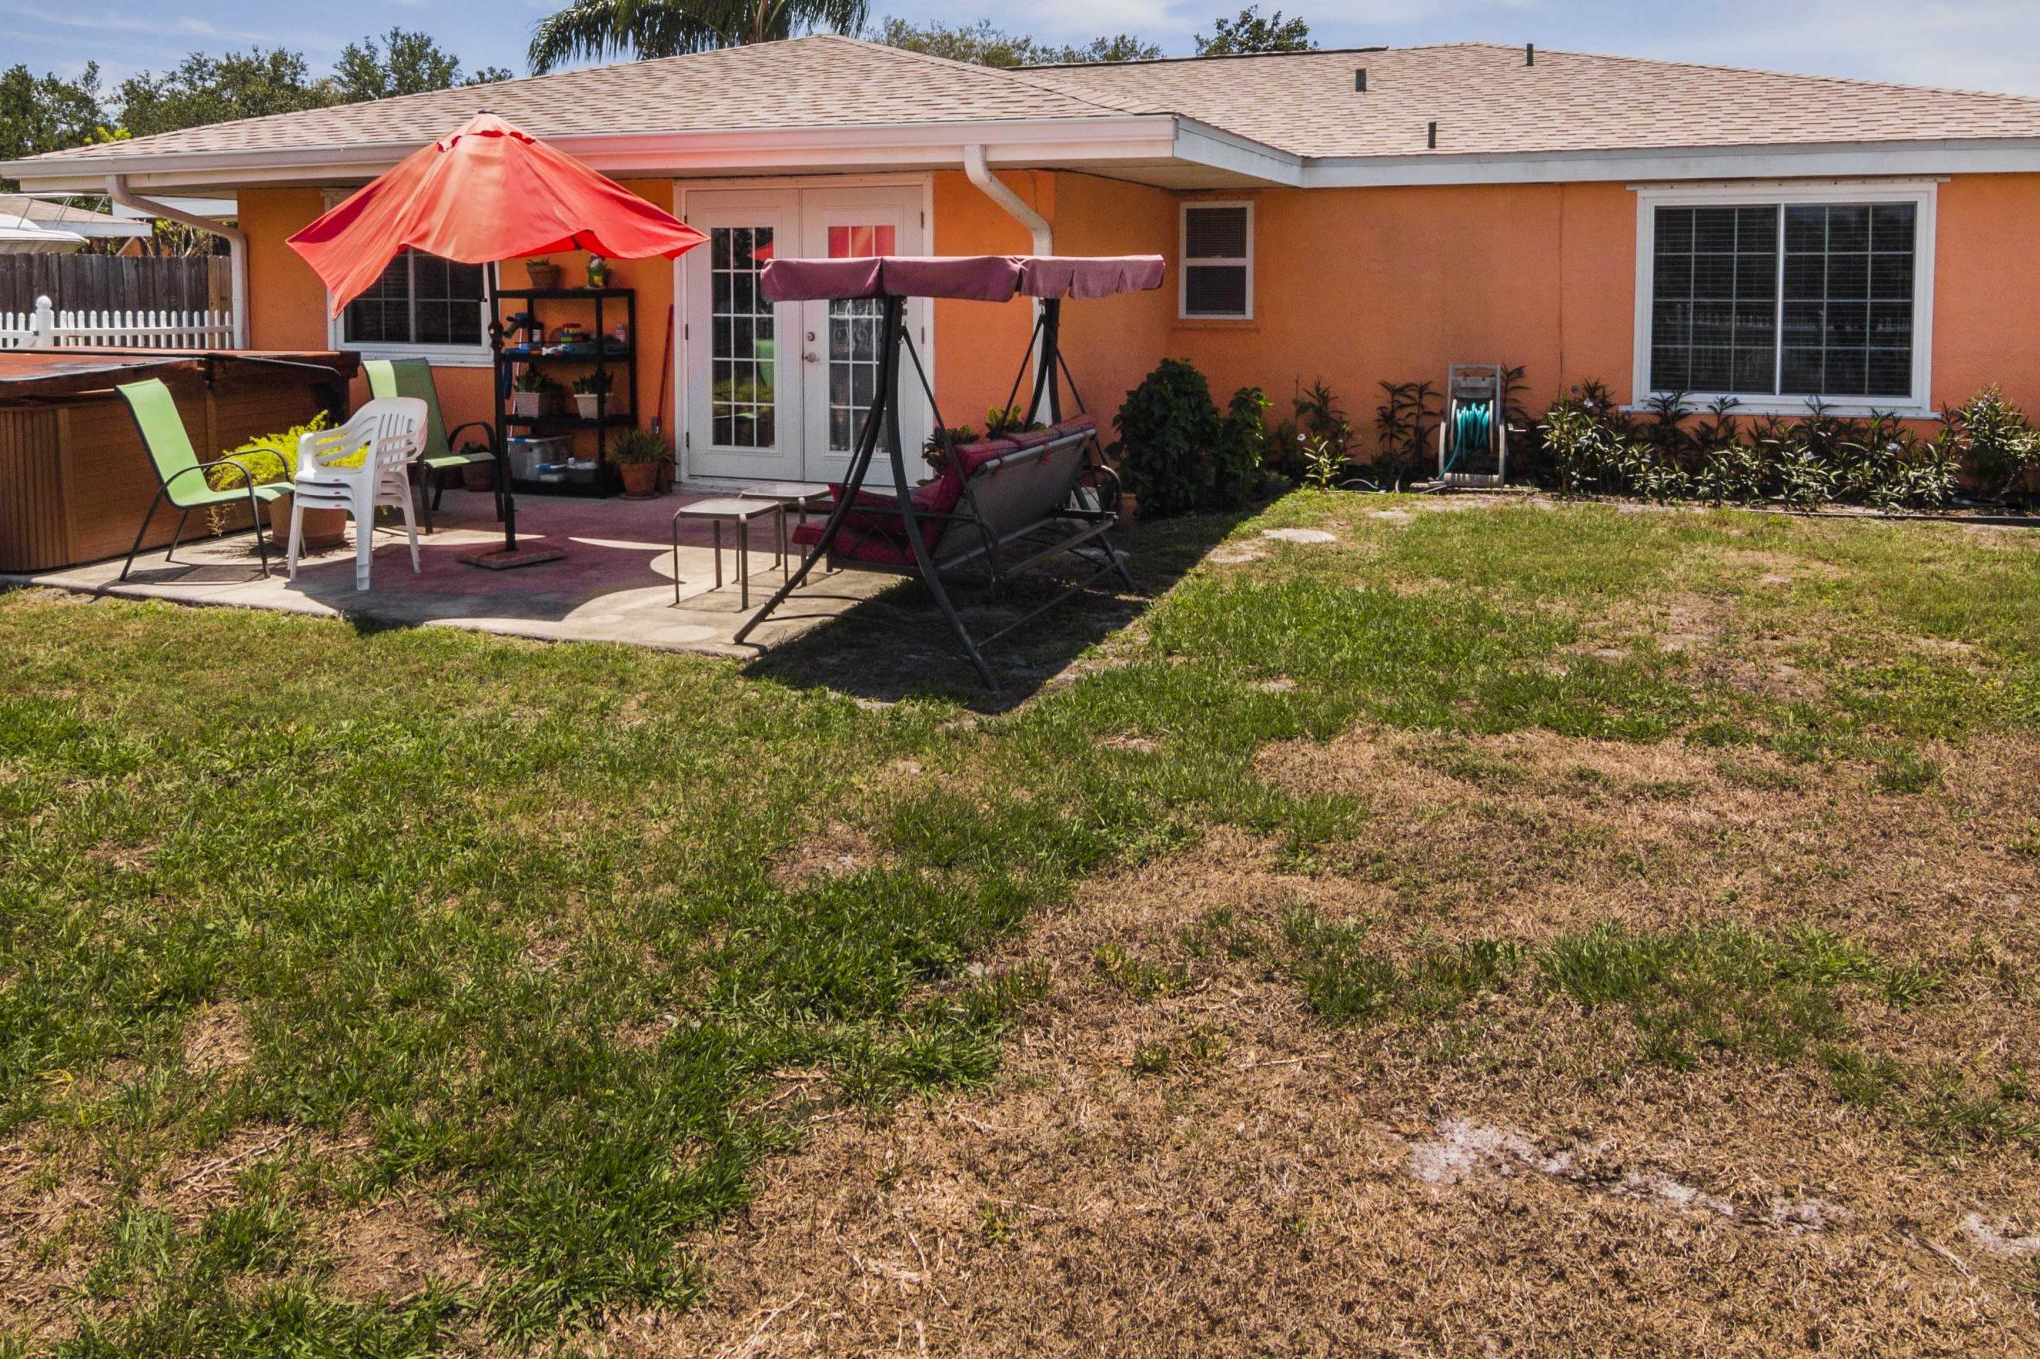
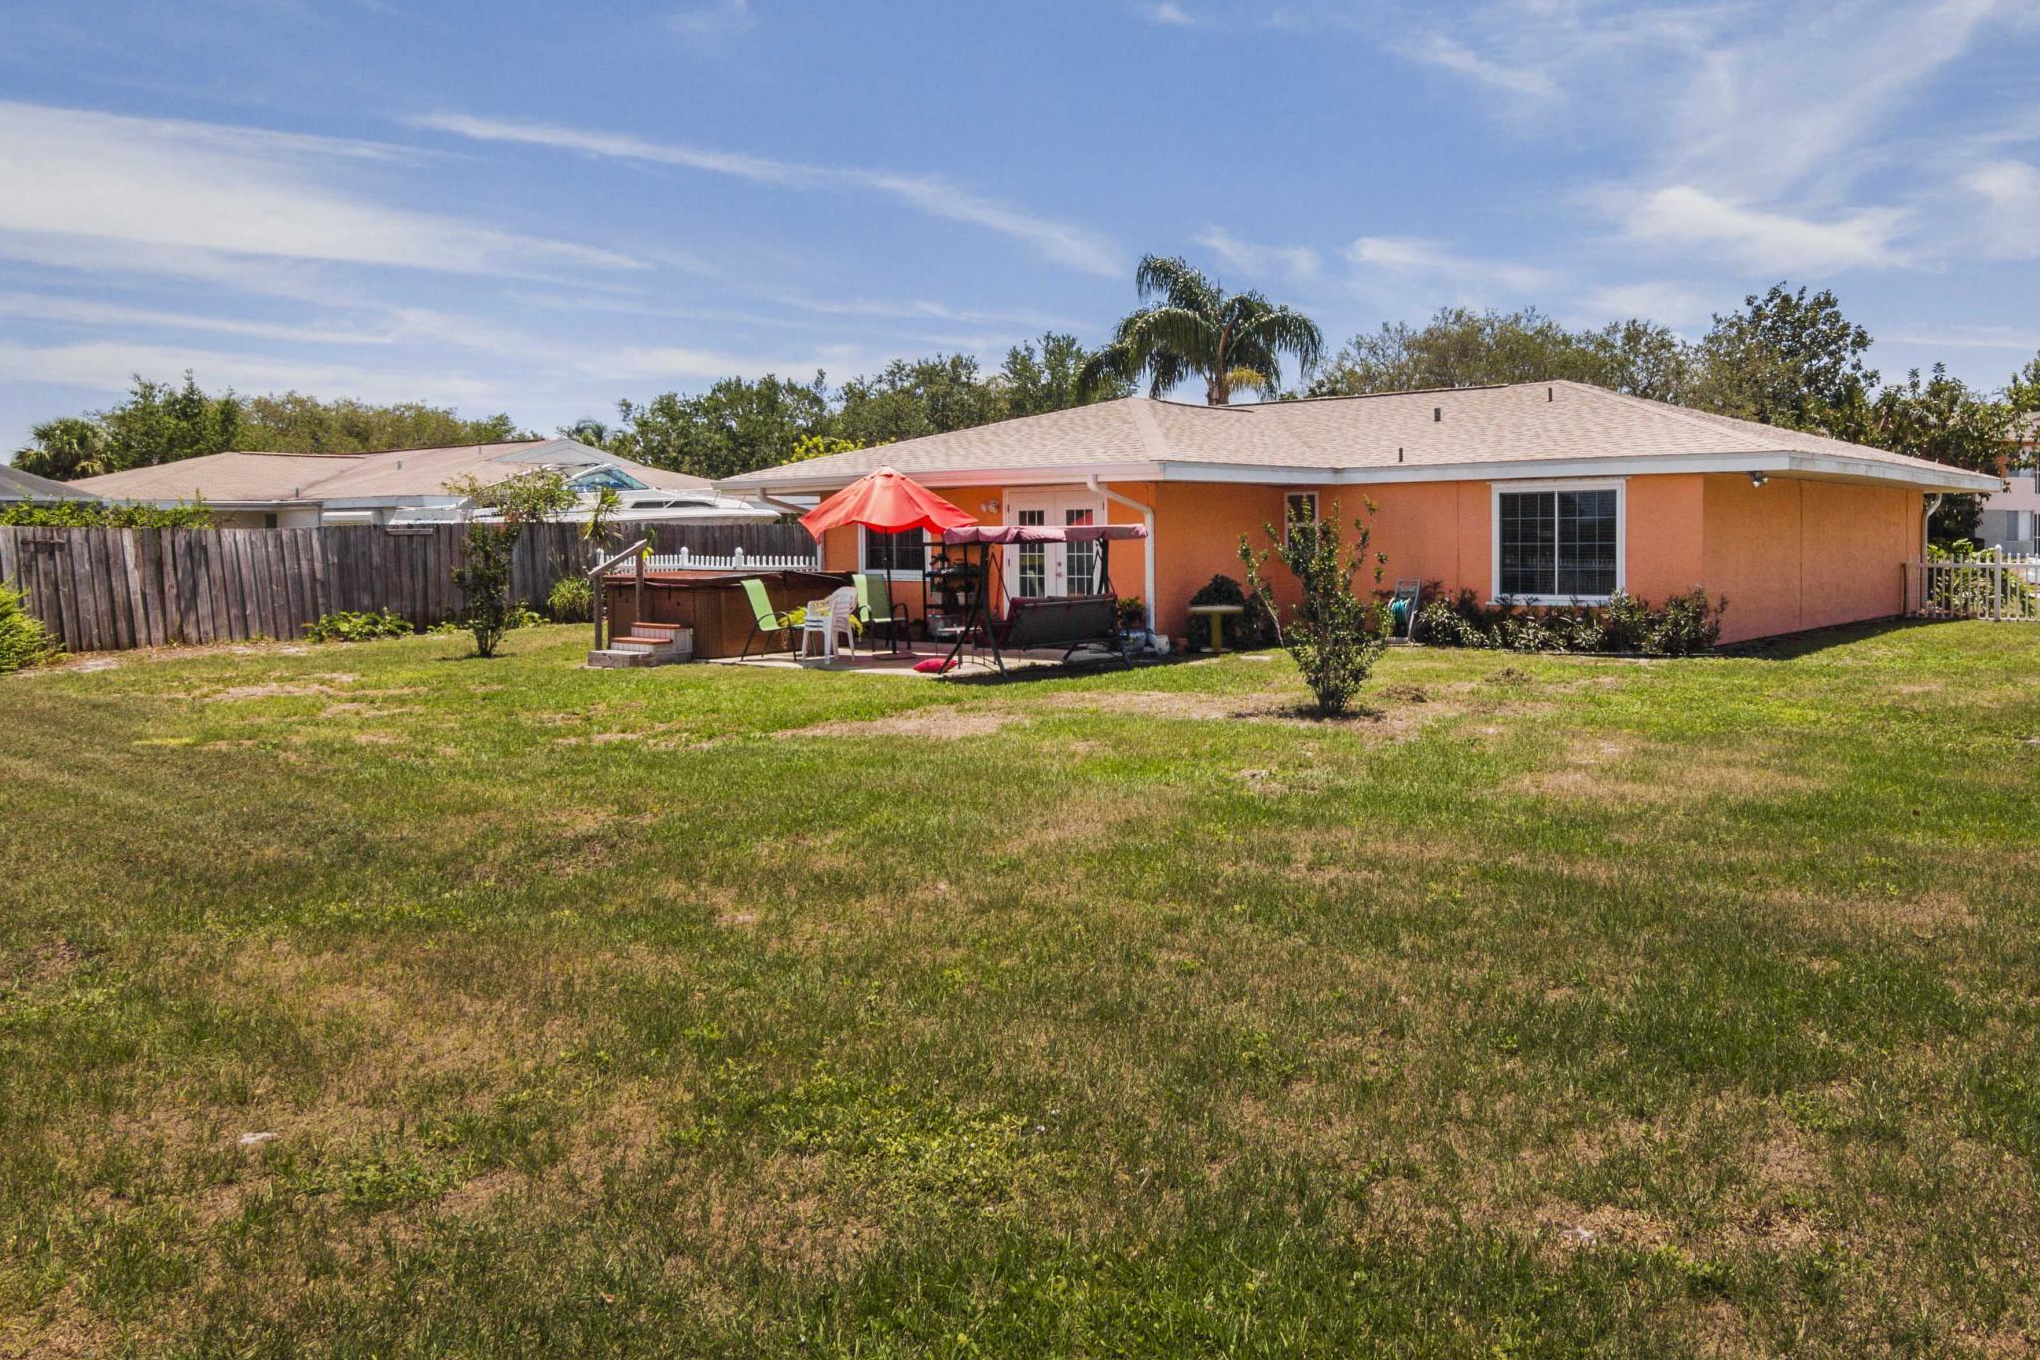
side table: none [1166,423,1281,522] -> present [1189,606,1243,652]

